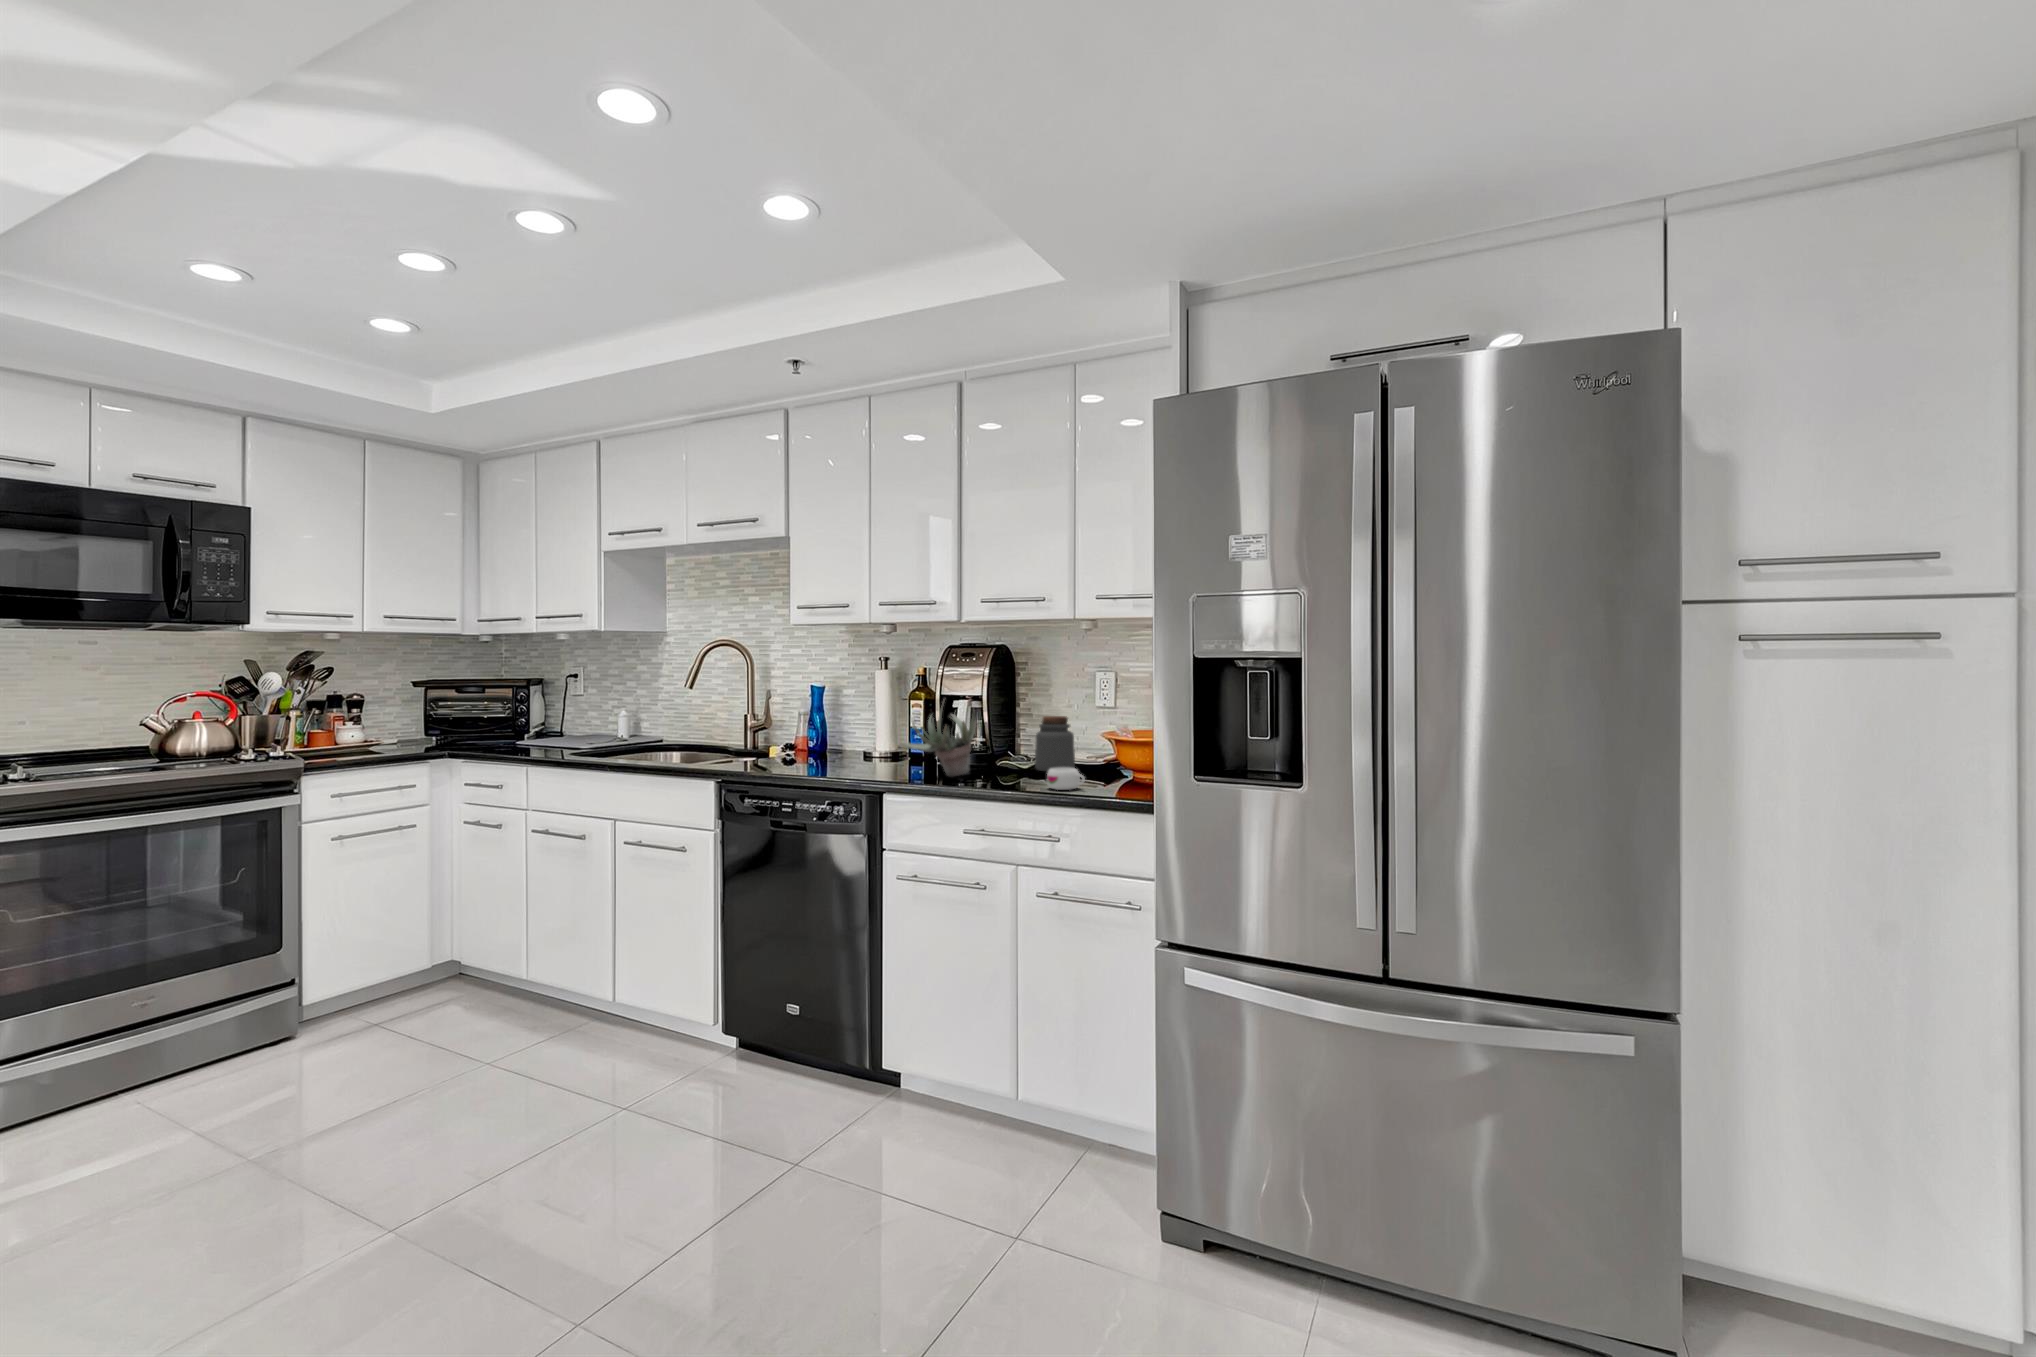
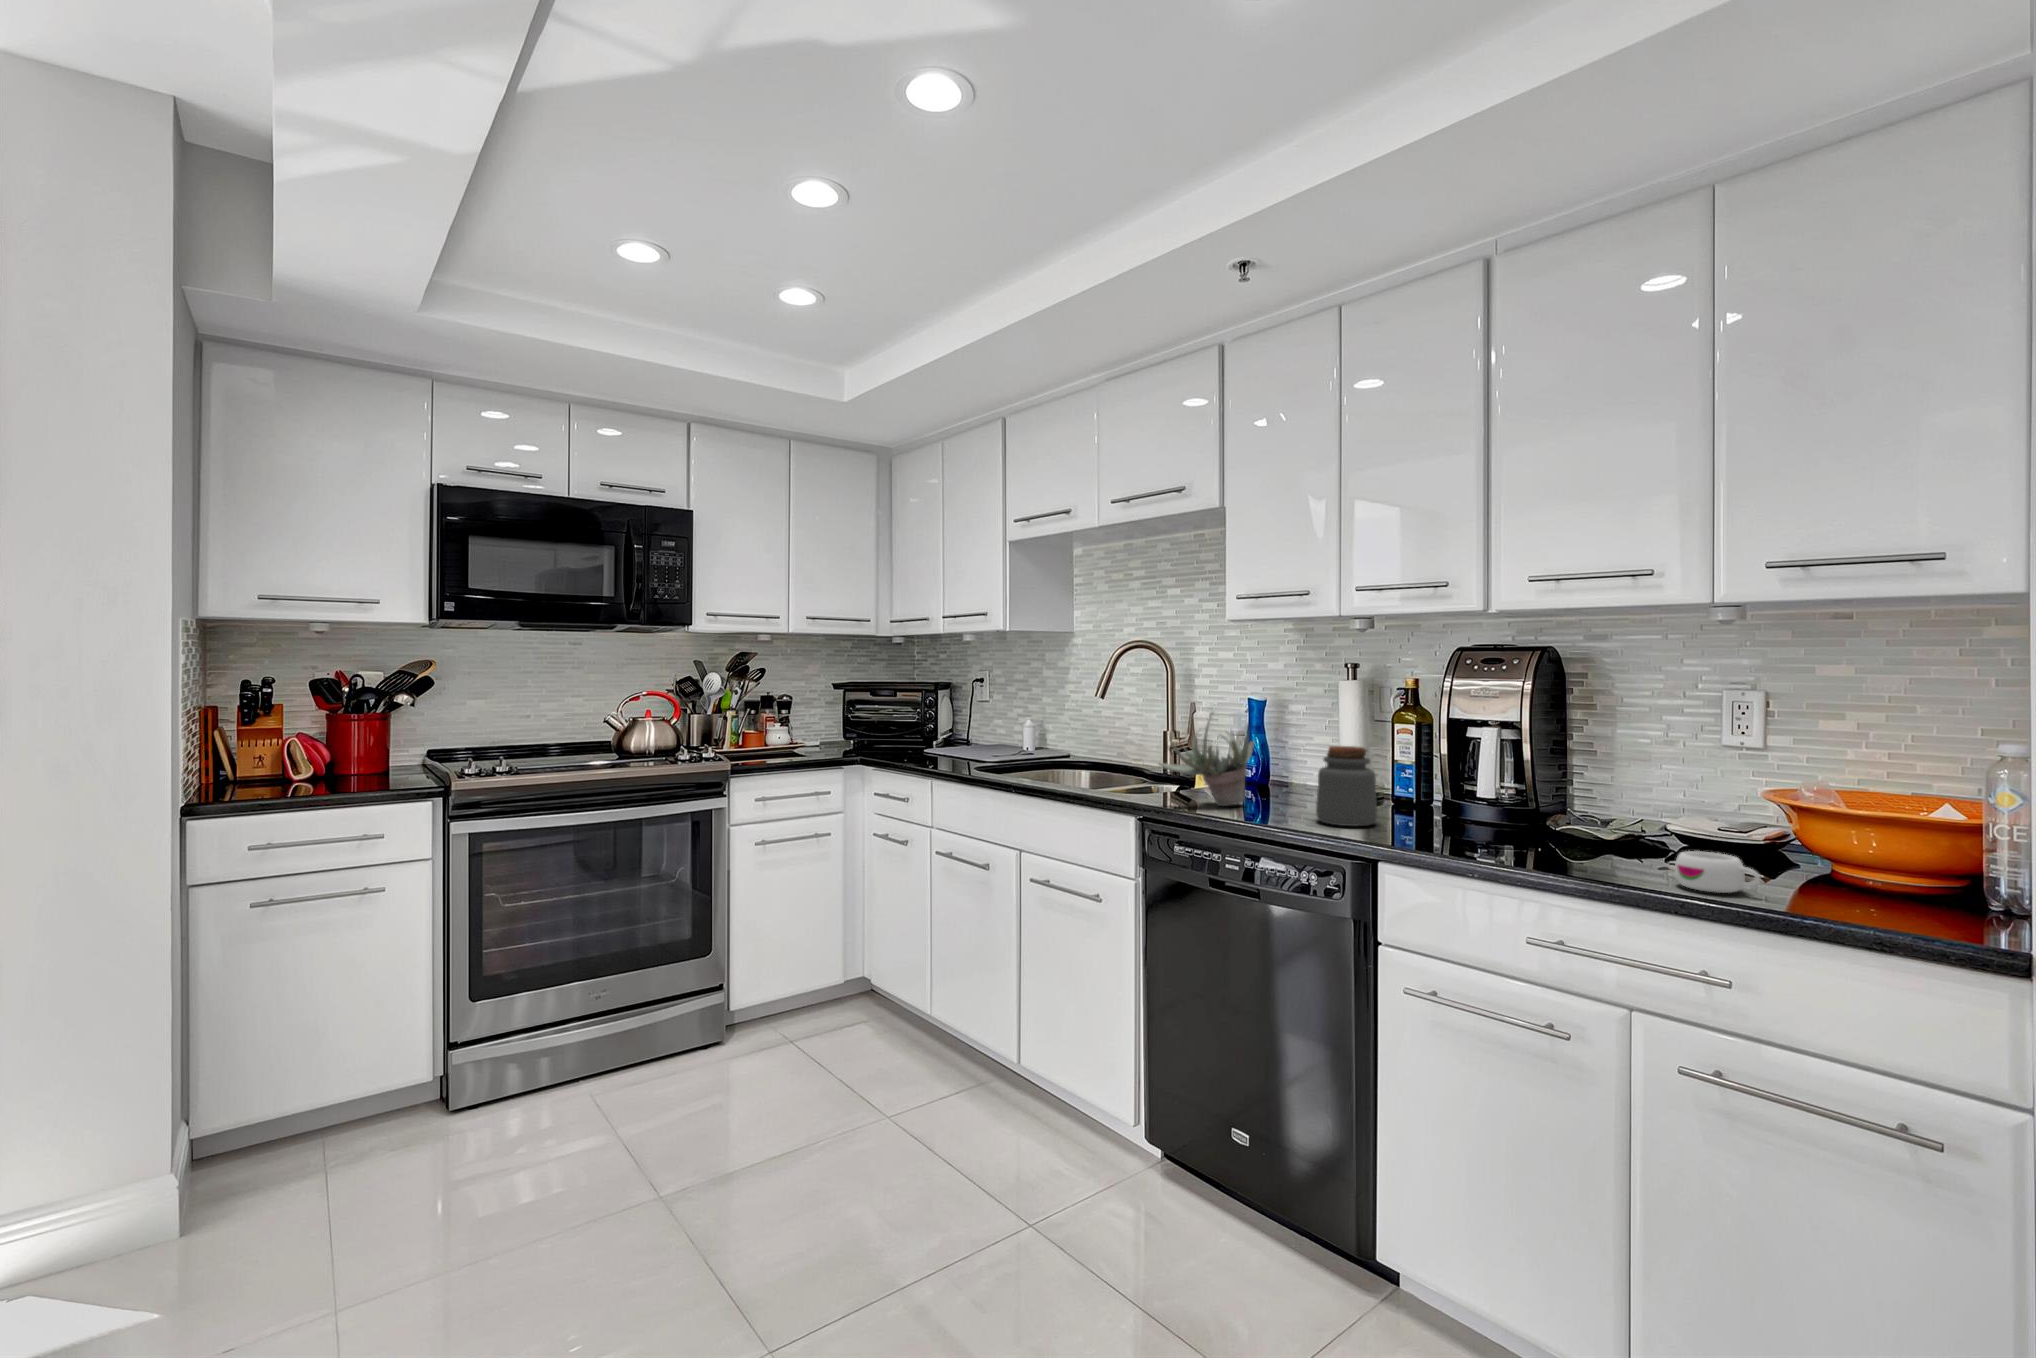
succulent plant: present [901,705,976,776] -> present [1158,713,1254,806]
jar: present [1035,716,1075,772] -> present [1316,746,1377,826]

